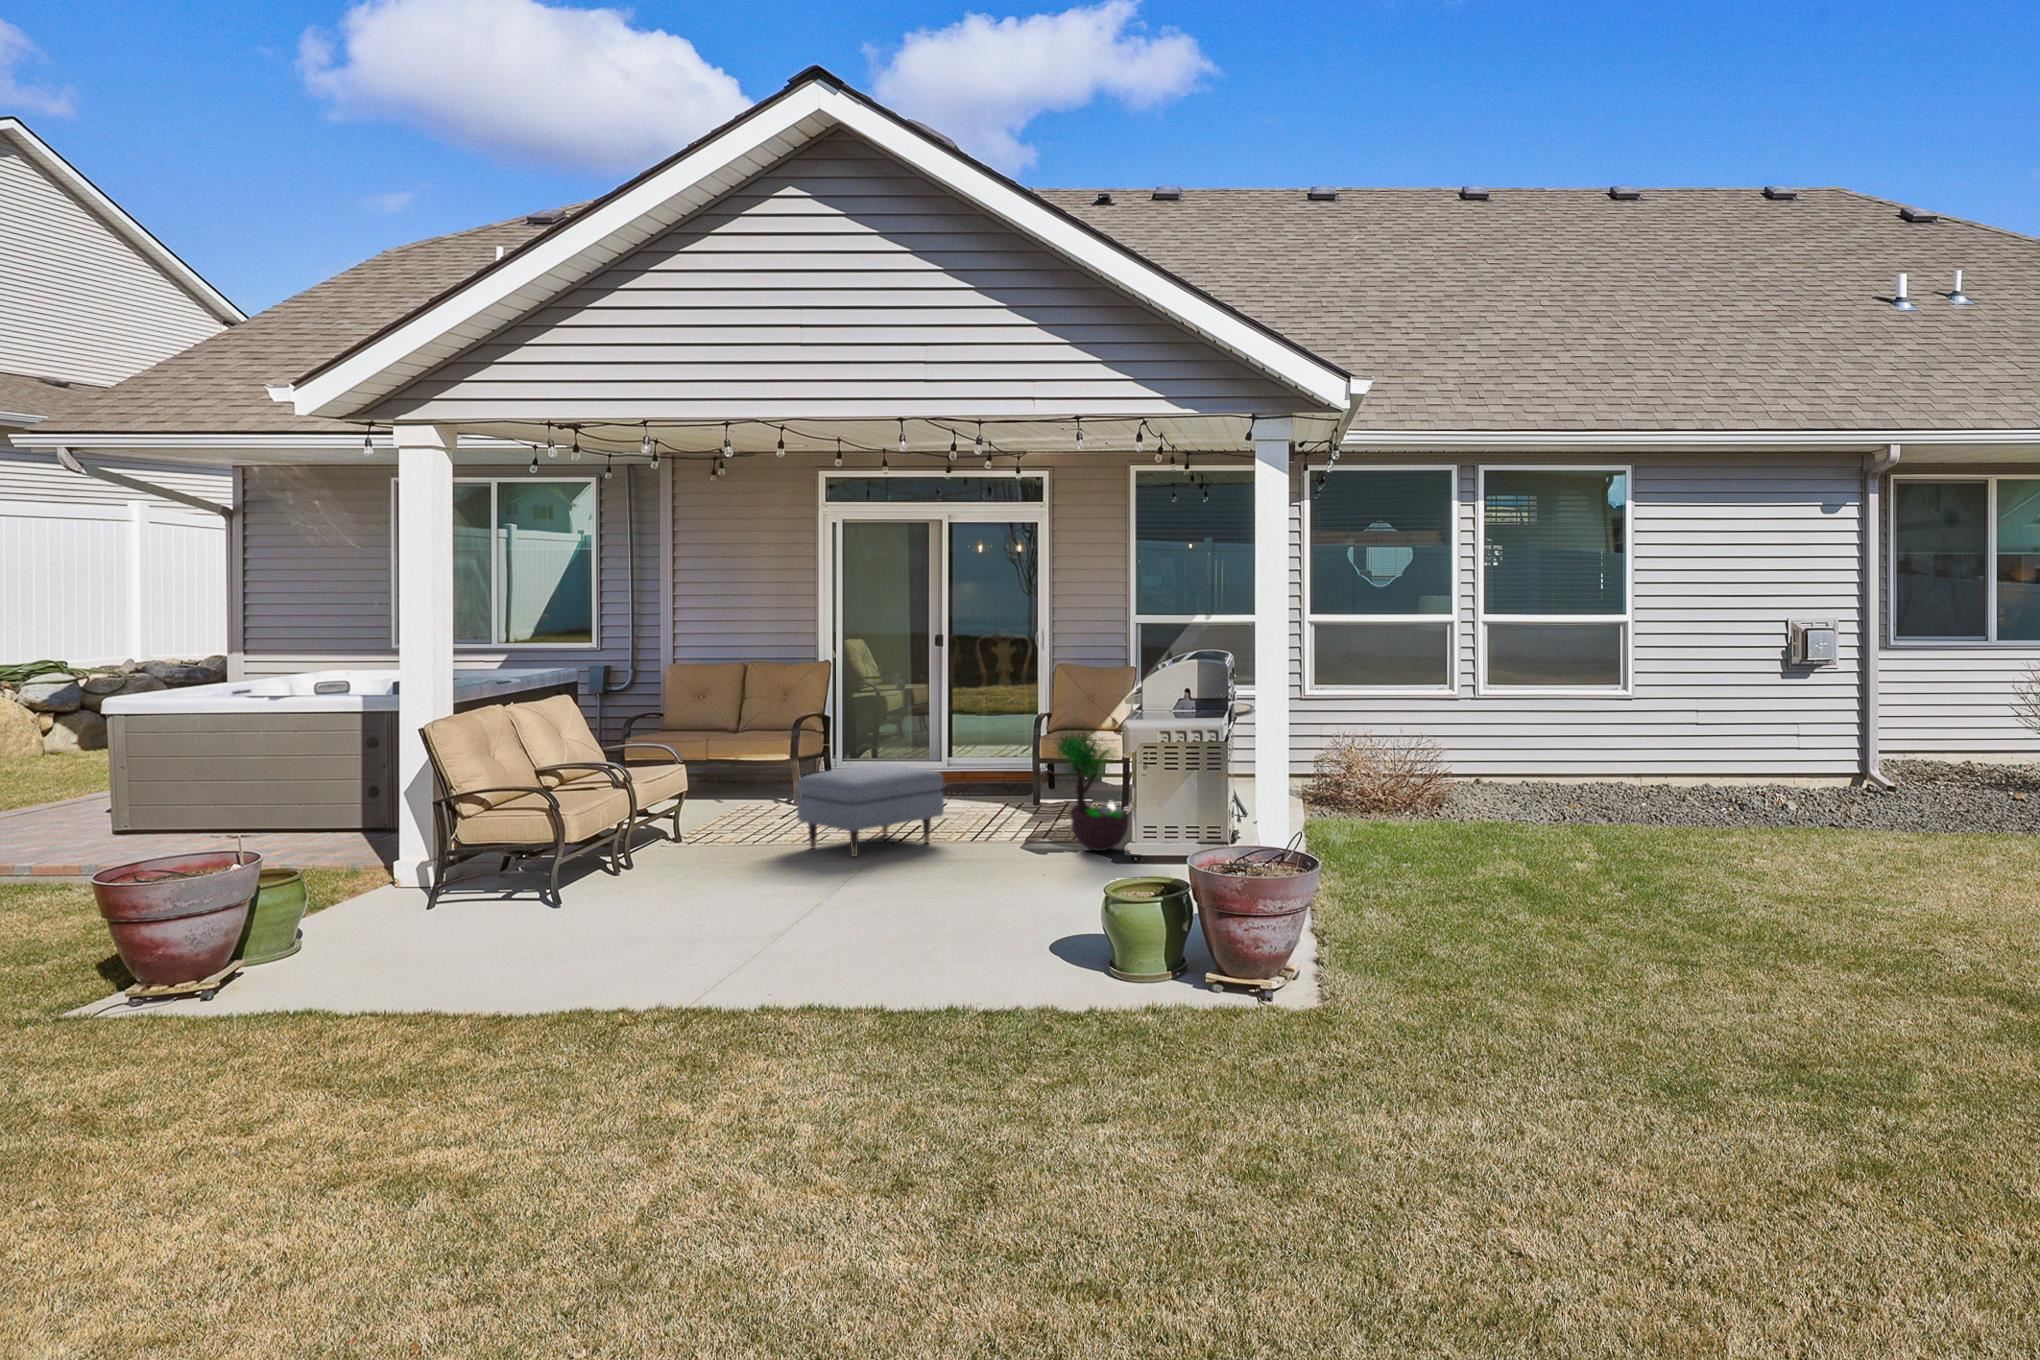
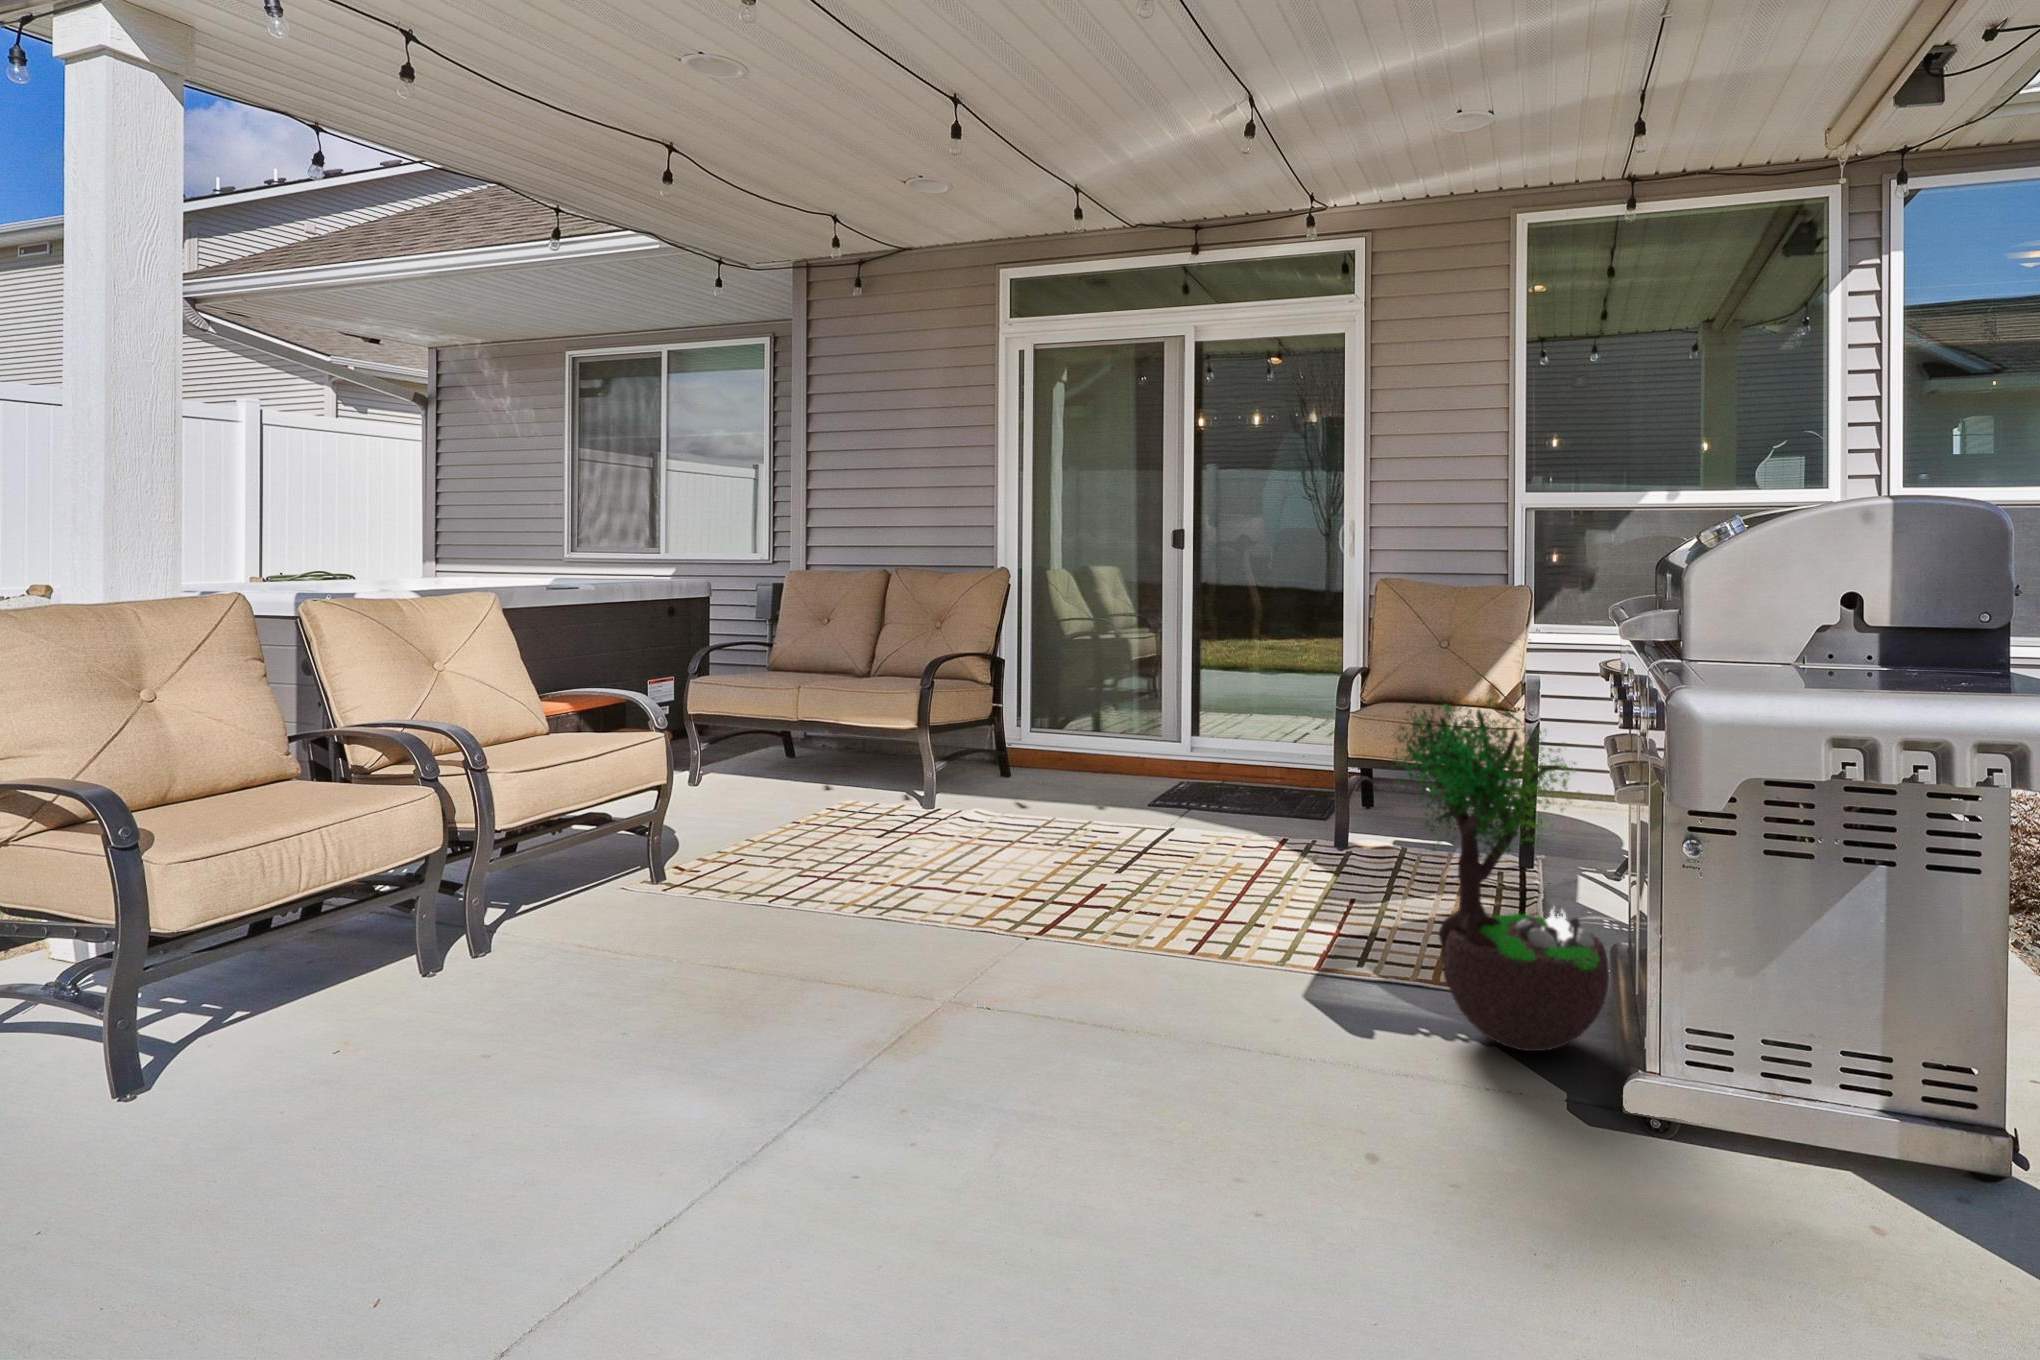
ottoman: present [797,764,944,857] -> none [787,762,1123,1004]

